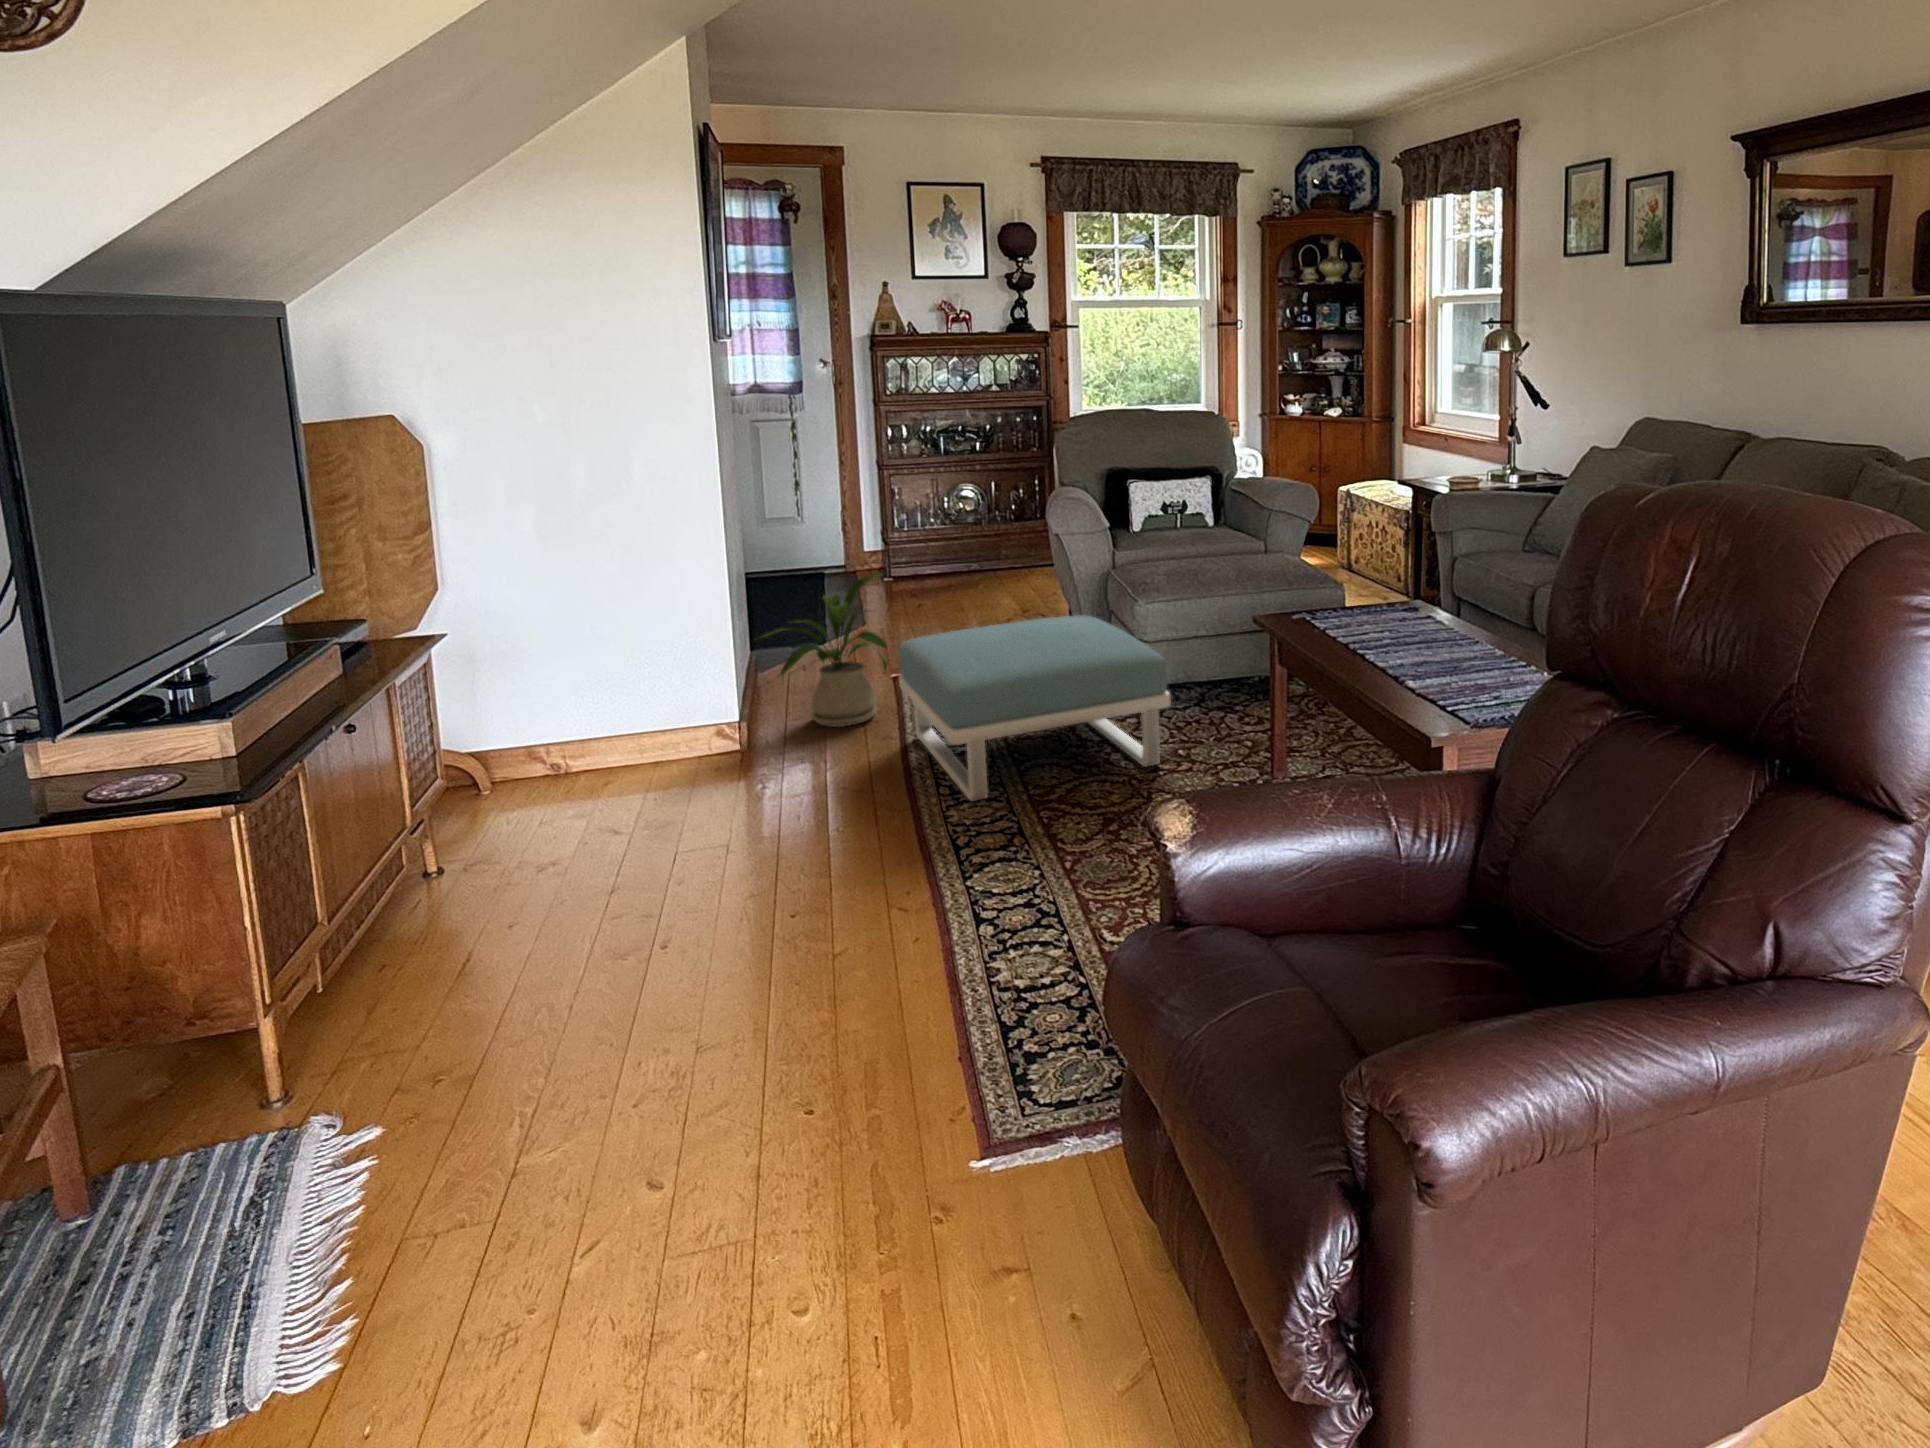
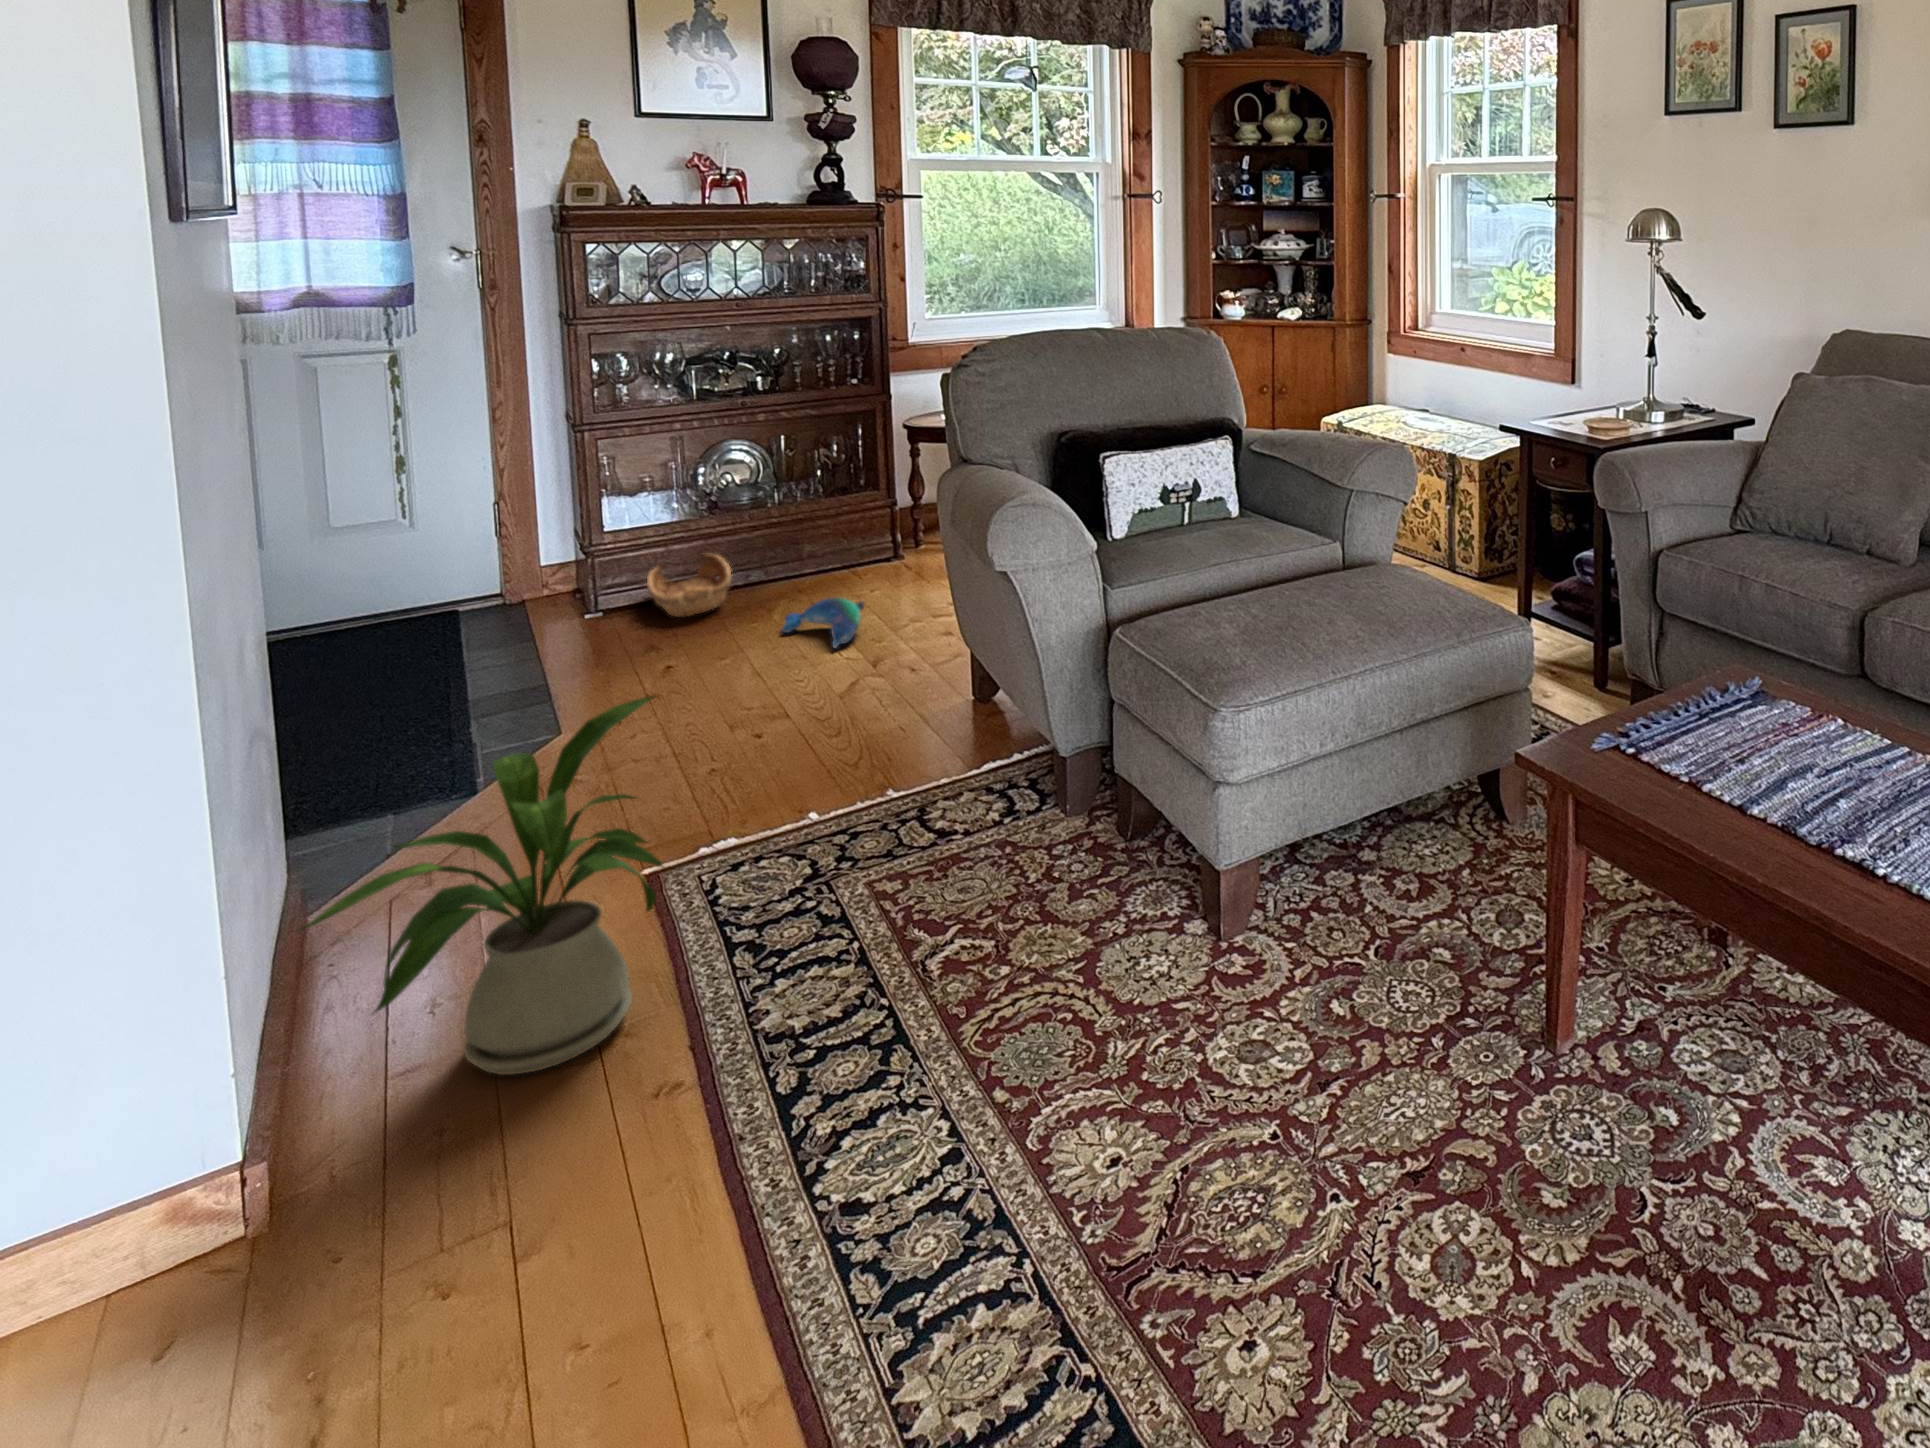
basket: none [908,547,969,585] -> present [647,553,731,617]
plush toy: none [981,575,1026,602] -> present [782,598,864,648]
footstool: present [899,615,1171,801] -> none [705,740,1346,1327]

